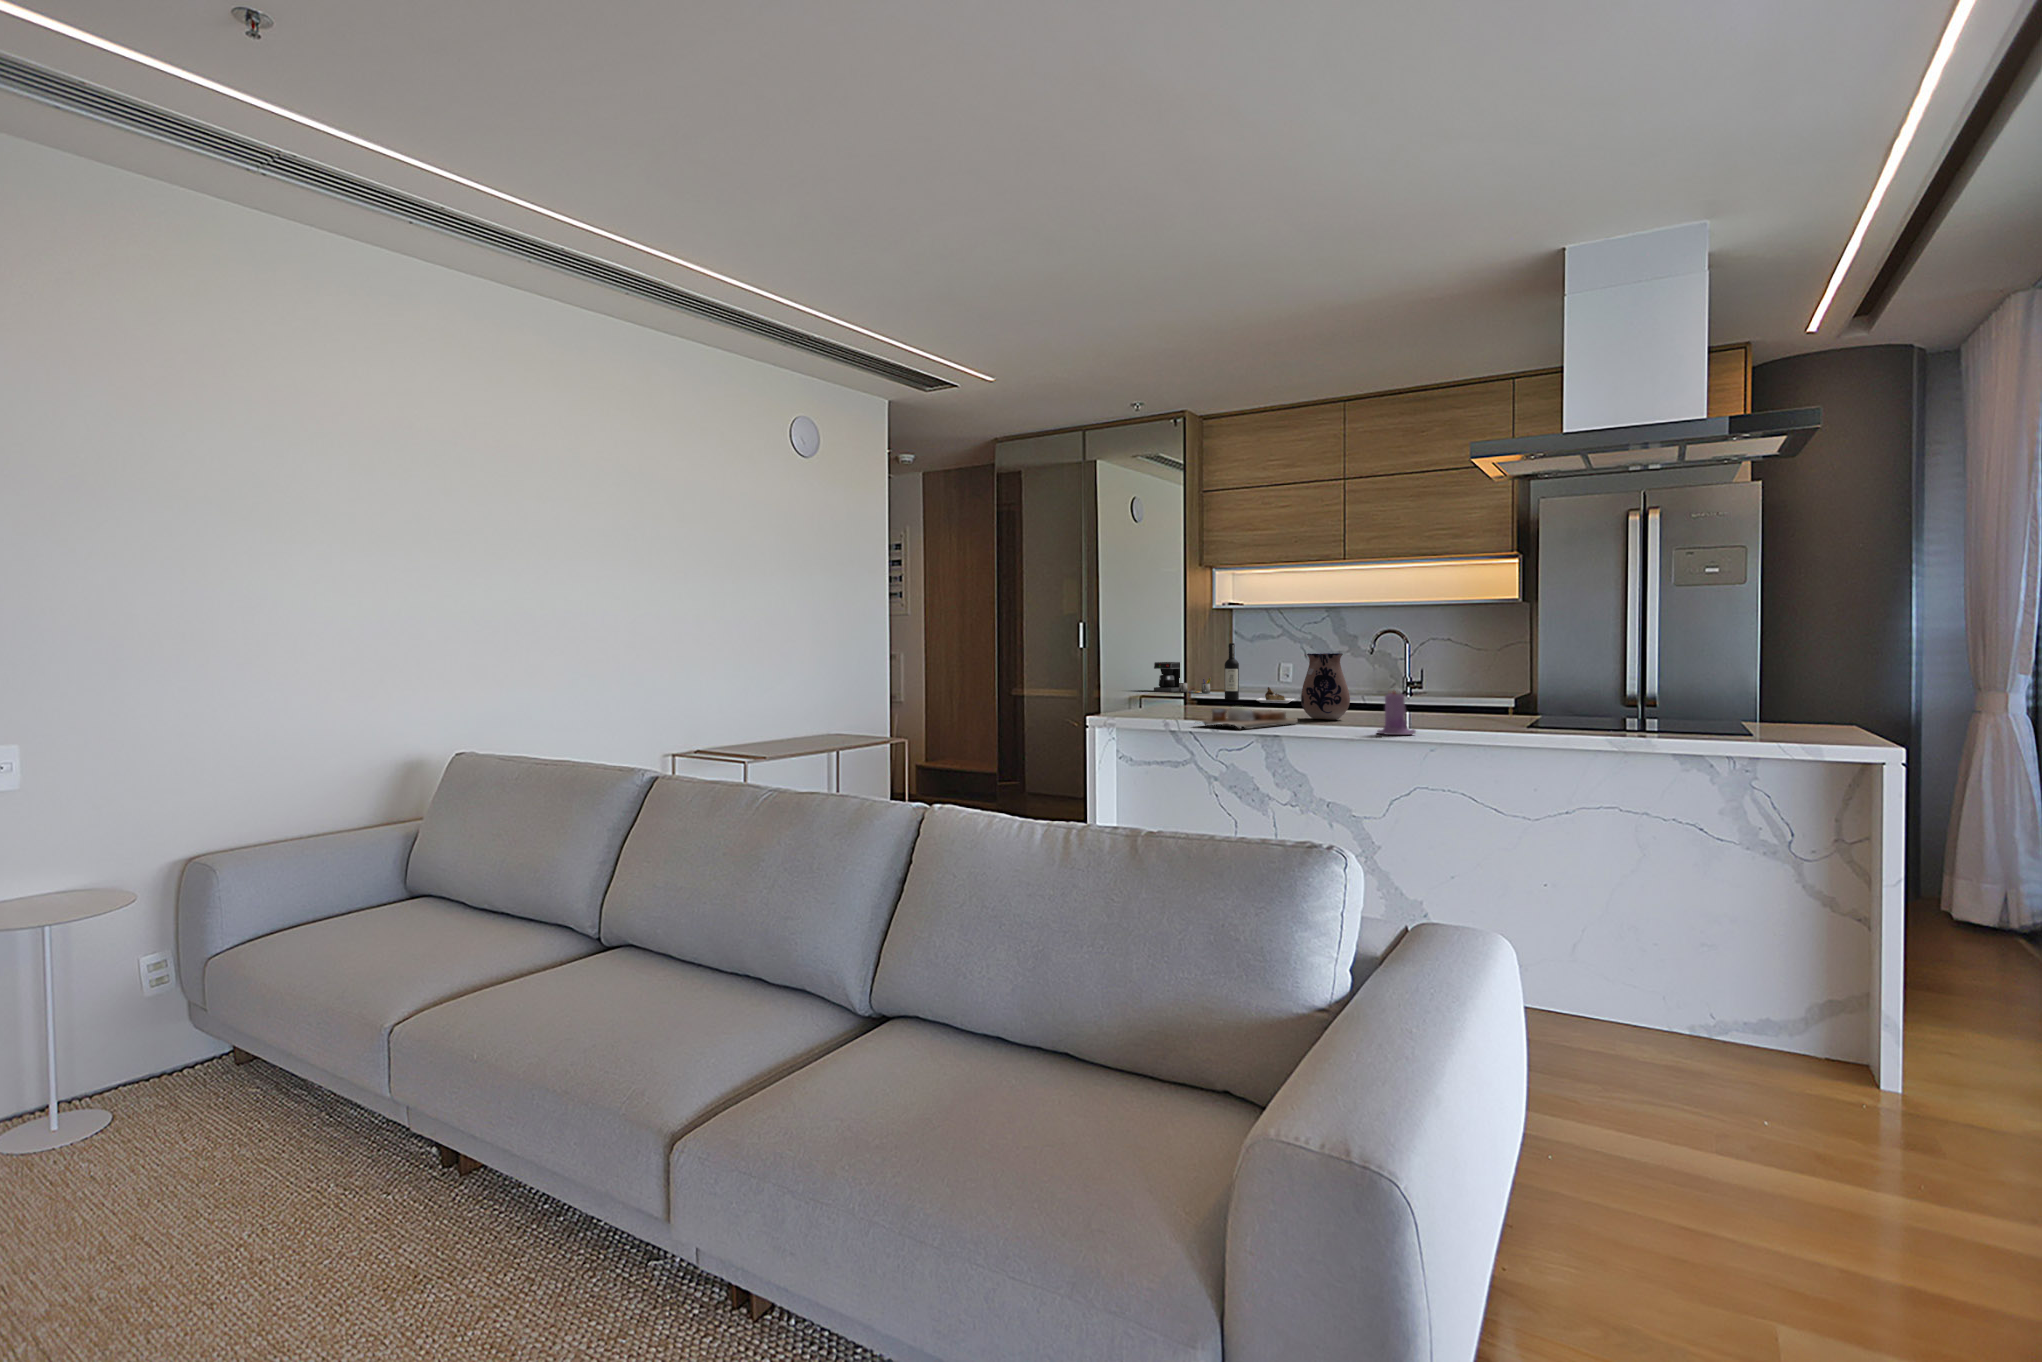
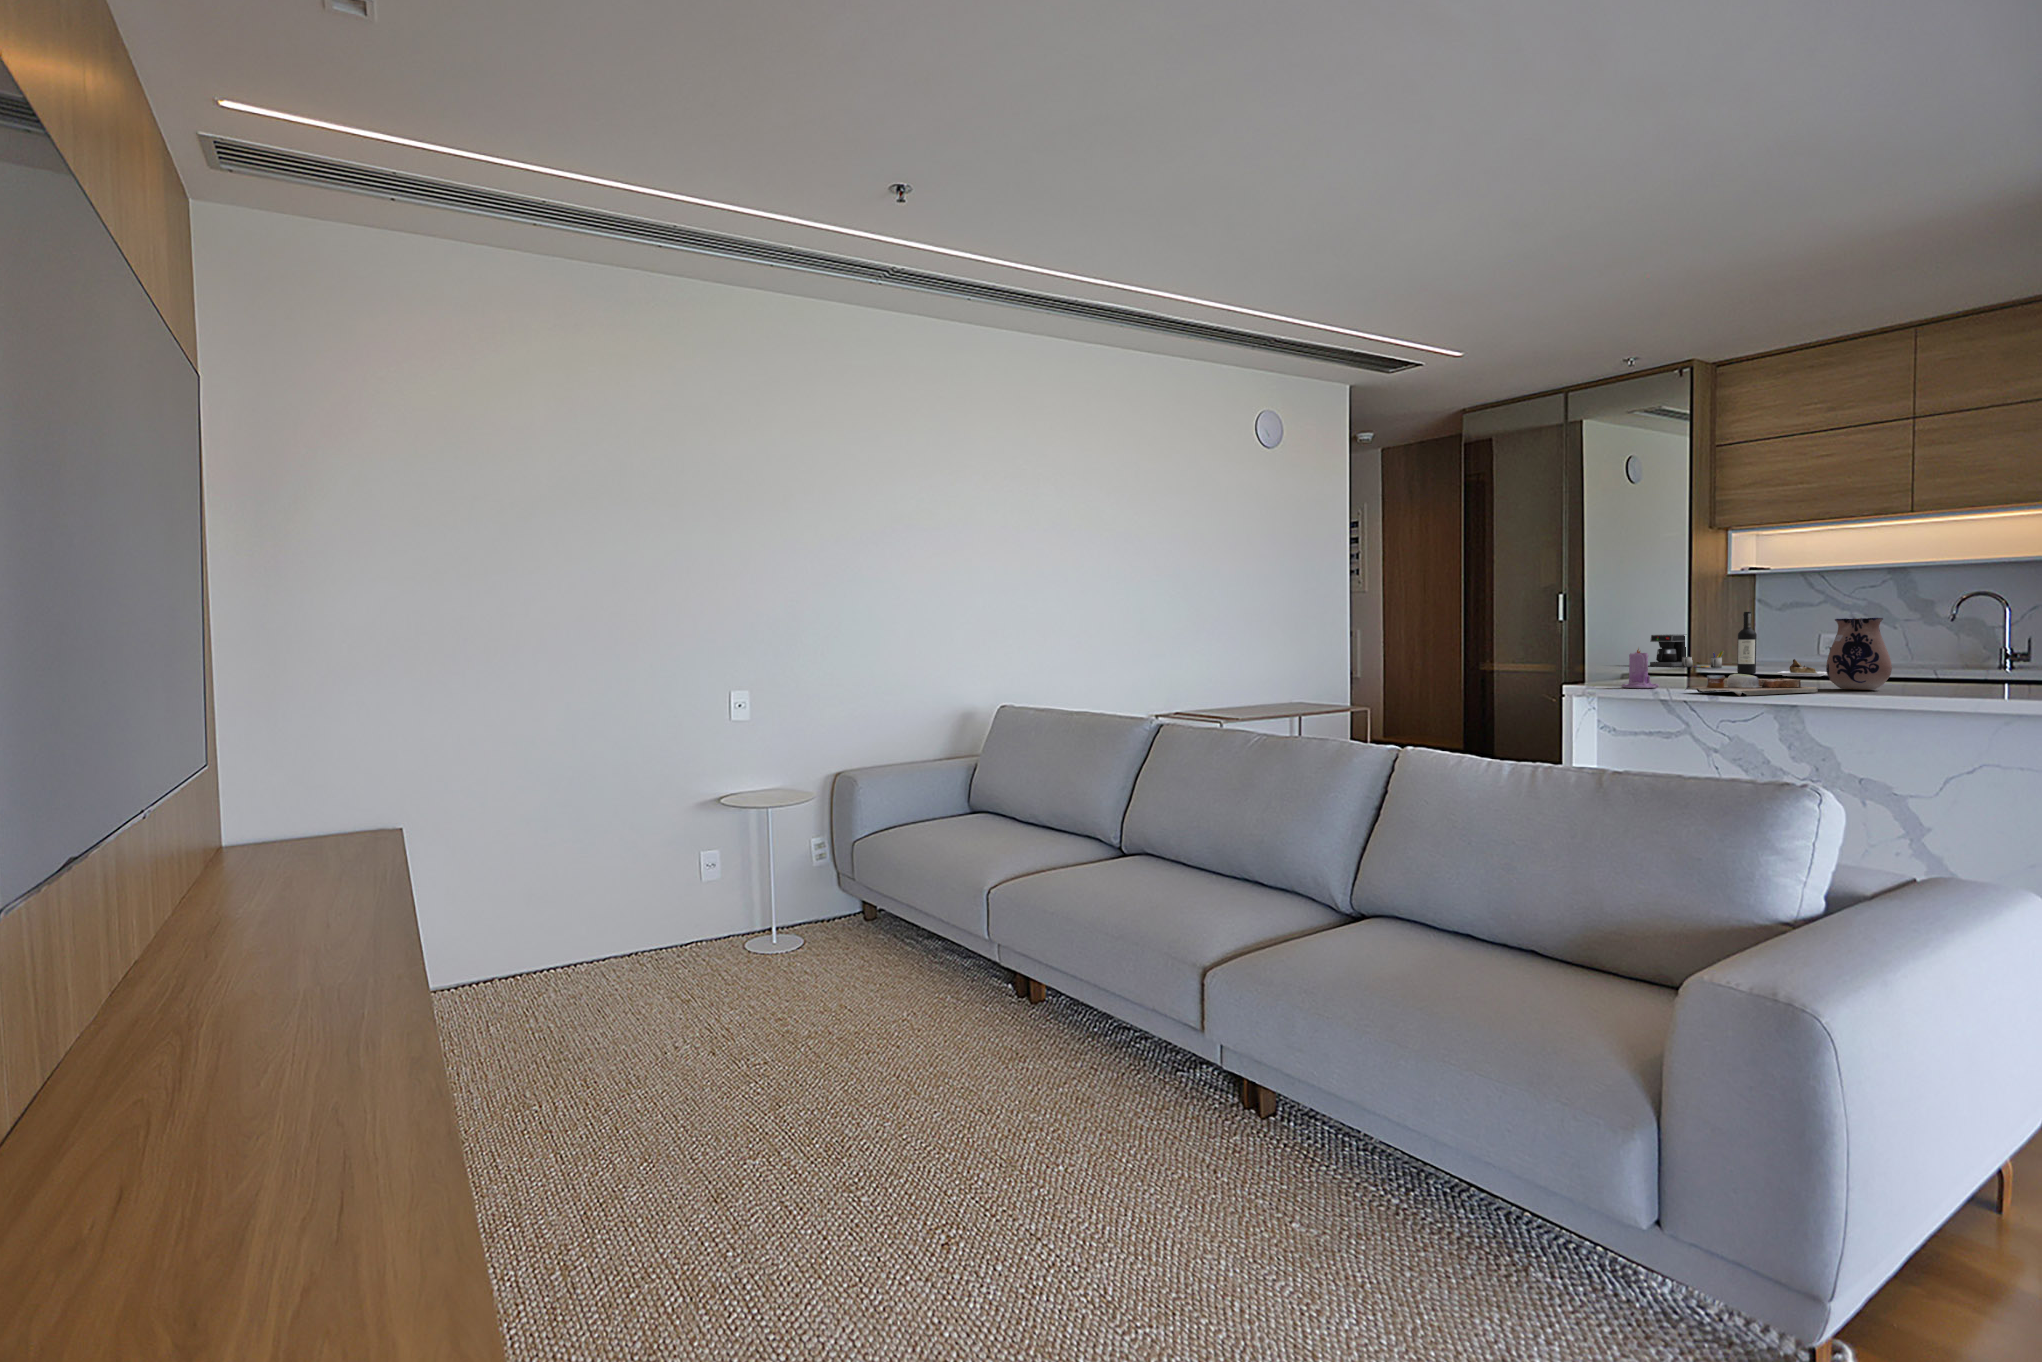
candle: present [1377,692,1416,735] -> present [1621,648,1659,688]

